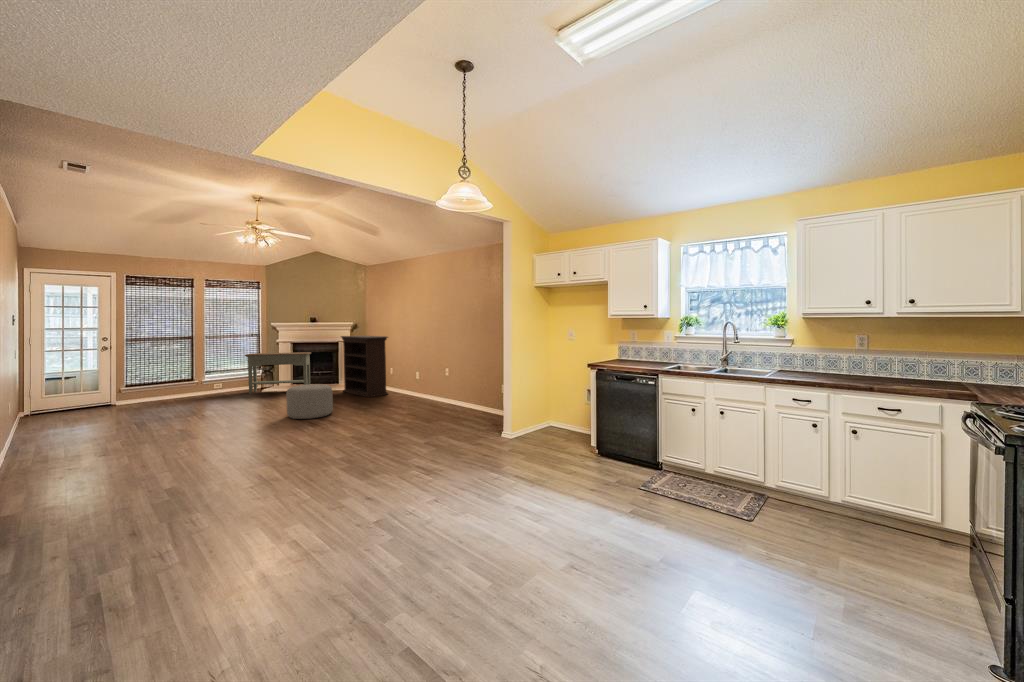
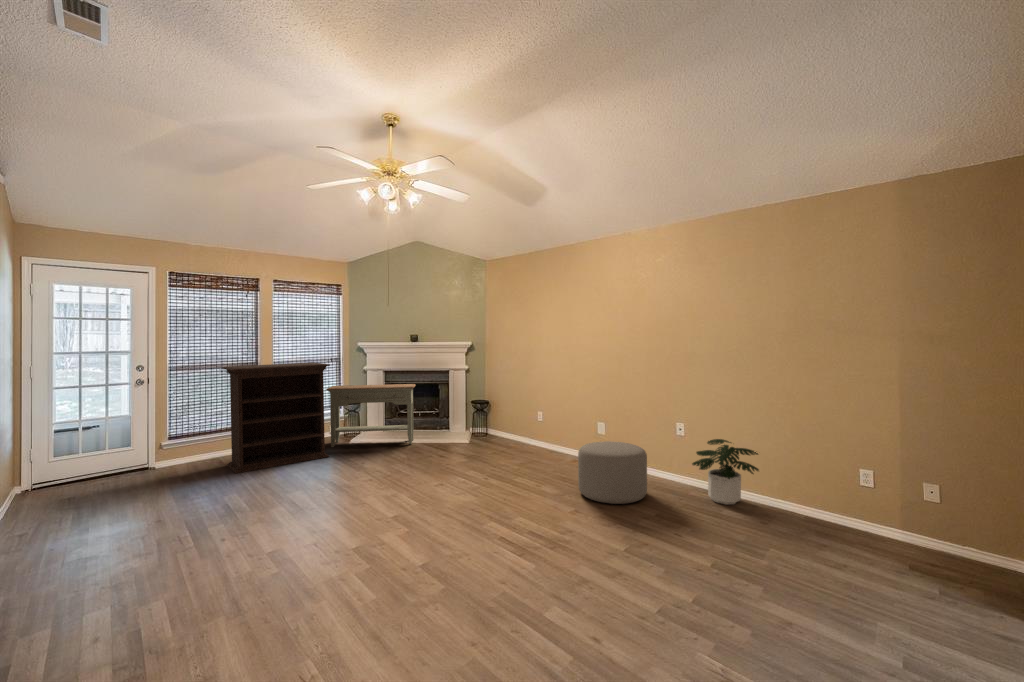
bookshelf: present [341,335,388,397] -> present [222,362,330,474]
potted plant: none [449,379,487,414] -> present [692,439,759,504]
ottoman: present [286,384,333,419] -> present [578,441,647,504]

